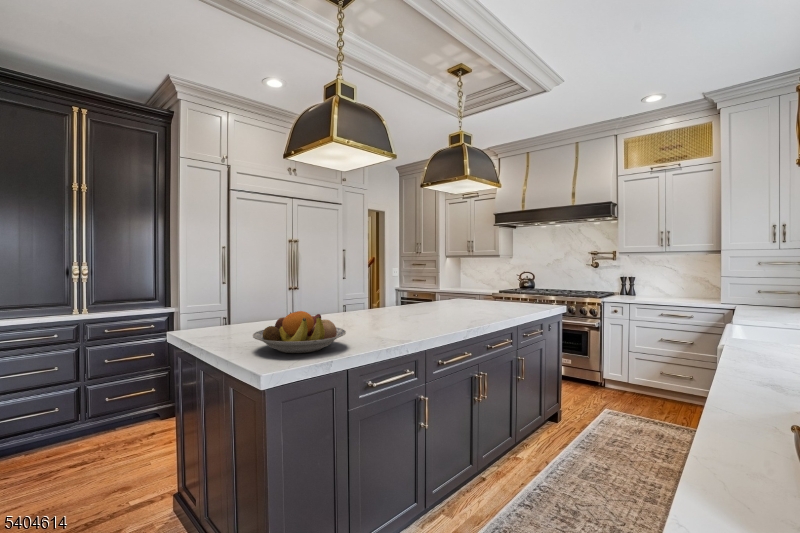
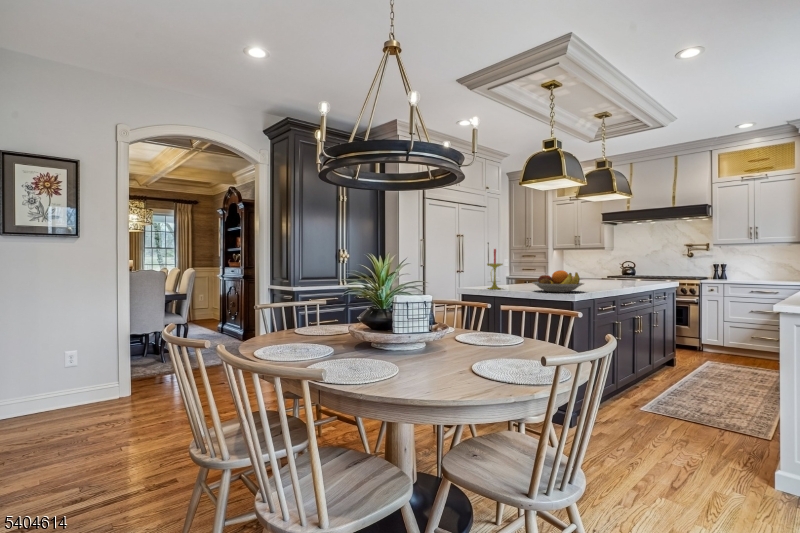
candle: none [212,265,244,337] -> present [487,249,502,289]

